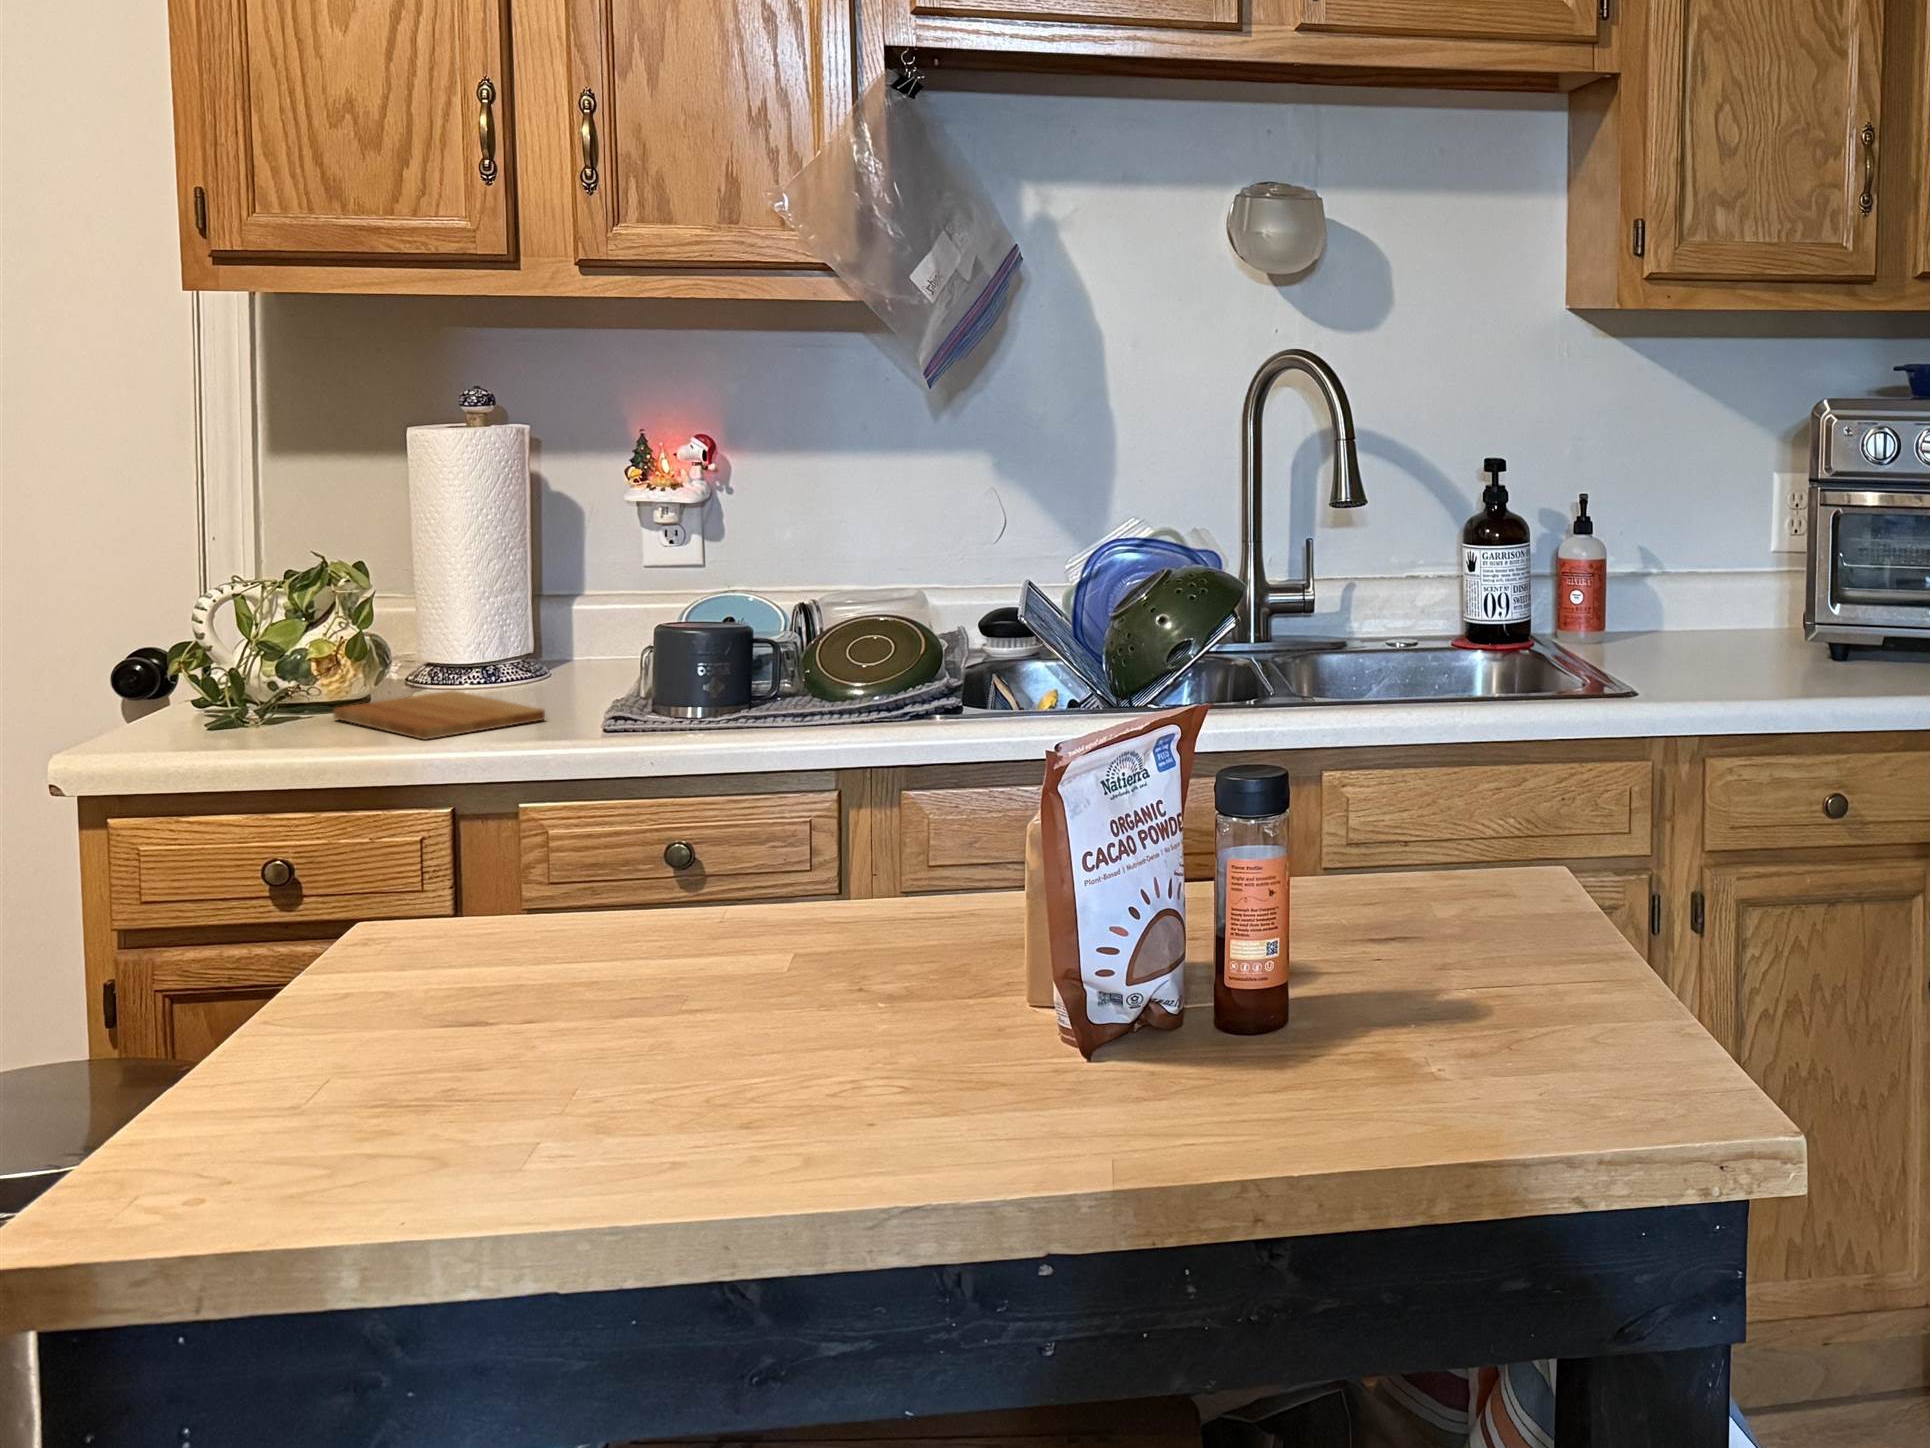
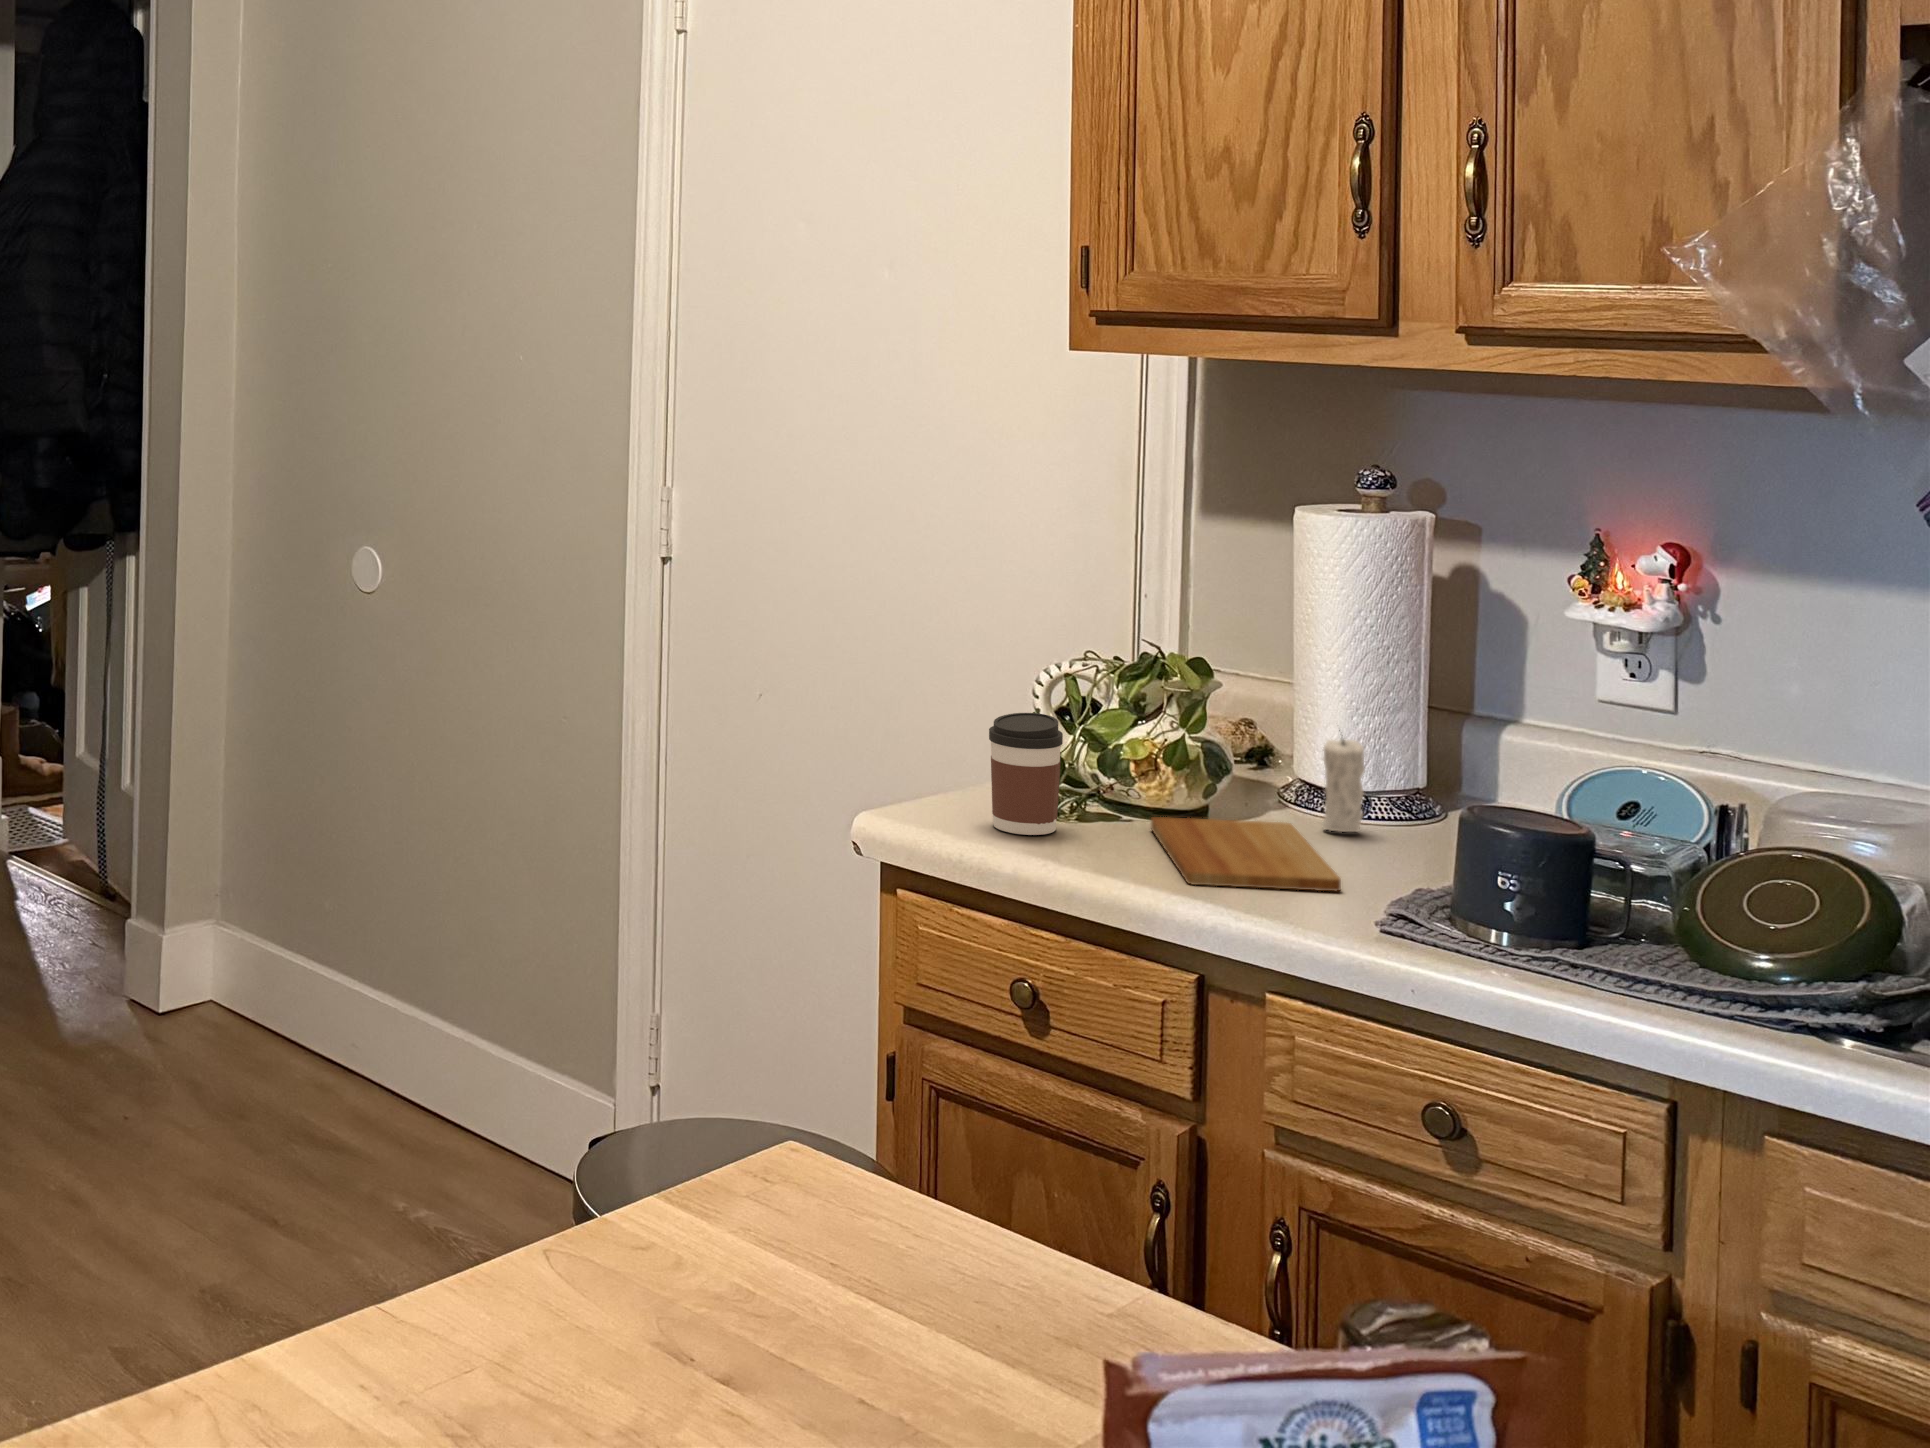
candle: none [467,601,505,693] -> present [1323,730,1365,832]
coffee cup: none [172,631,253,745] -> present [989,713,1063,835]

